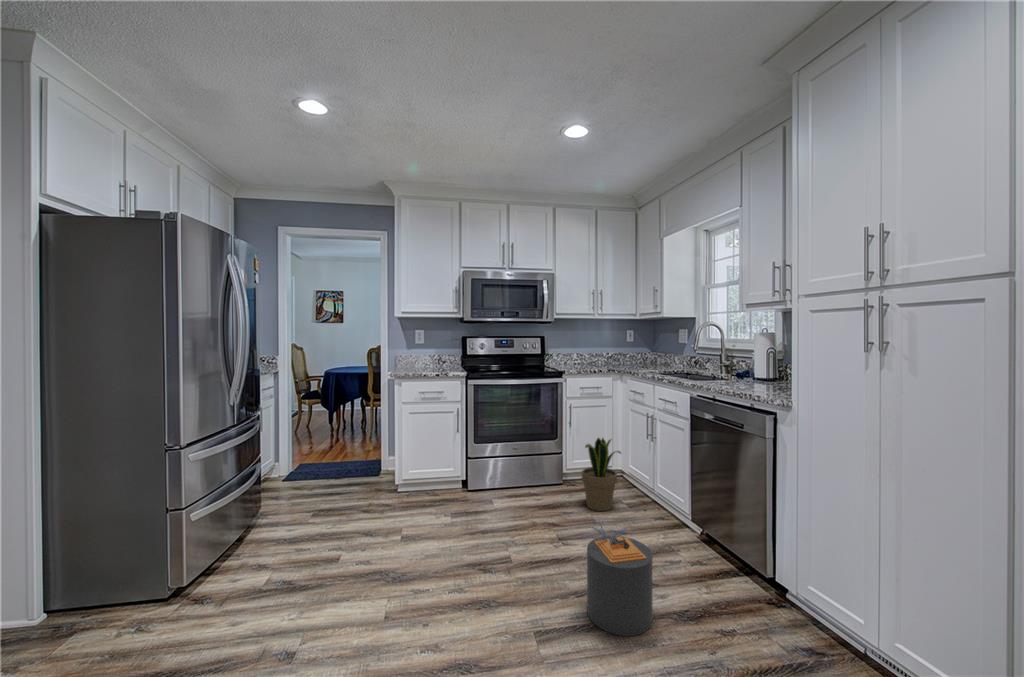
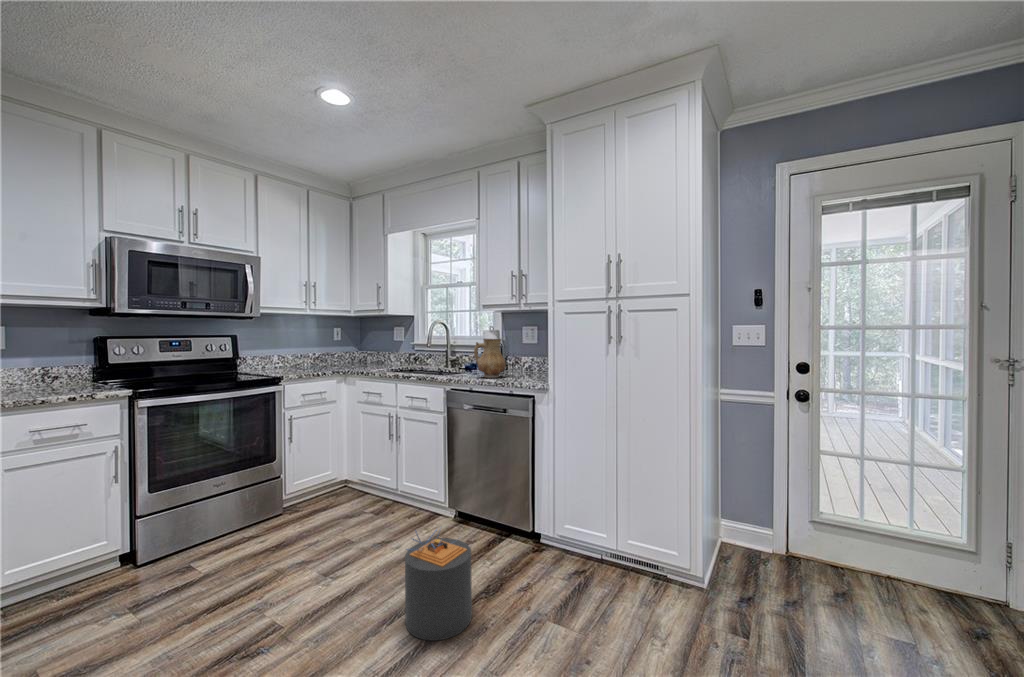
ceramic pitcher: none [724,343,764,388] -> present [474,339,505,378]
potted plant: present [582,438,621,511] -> none [323,447,371,532]

